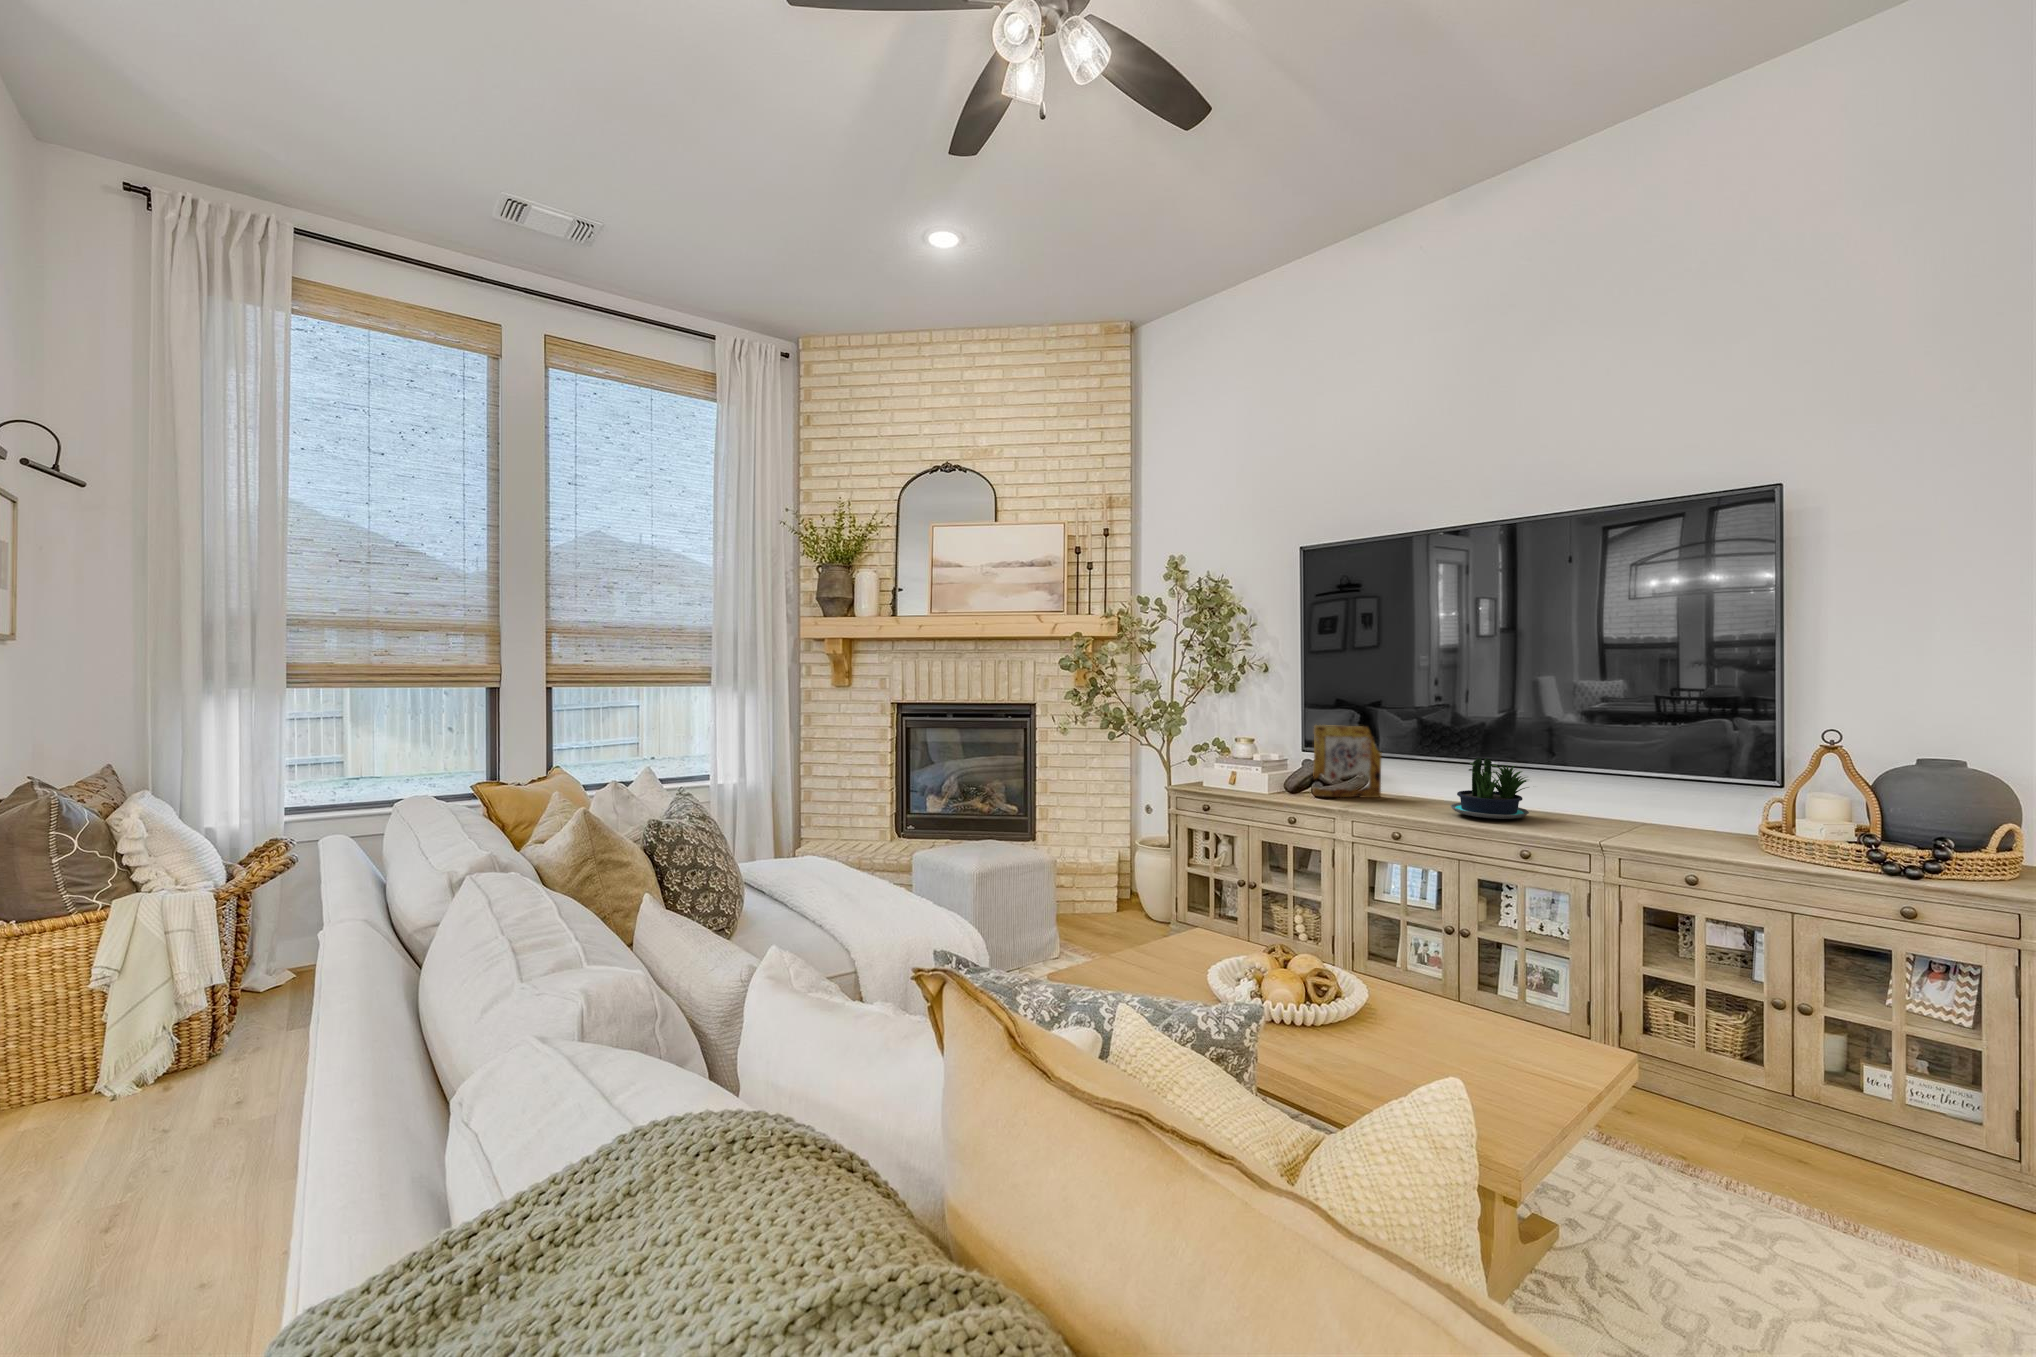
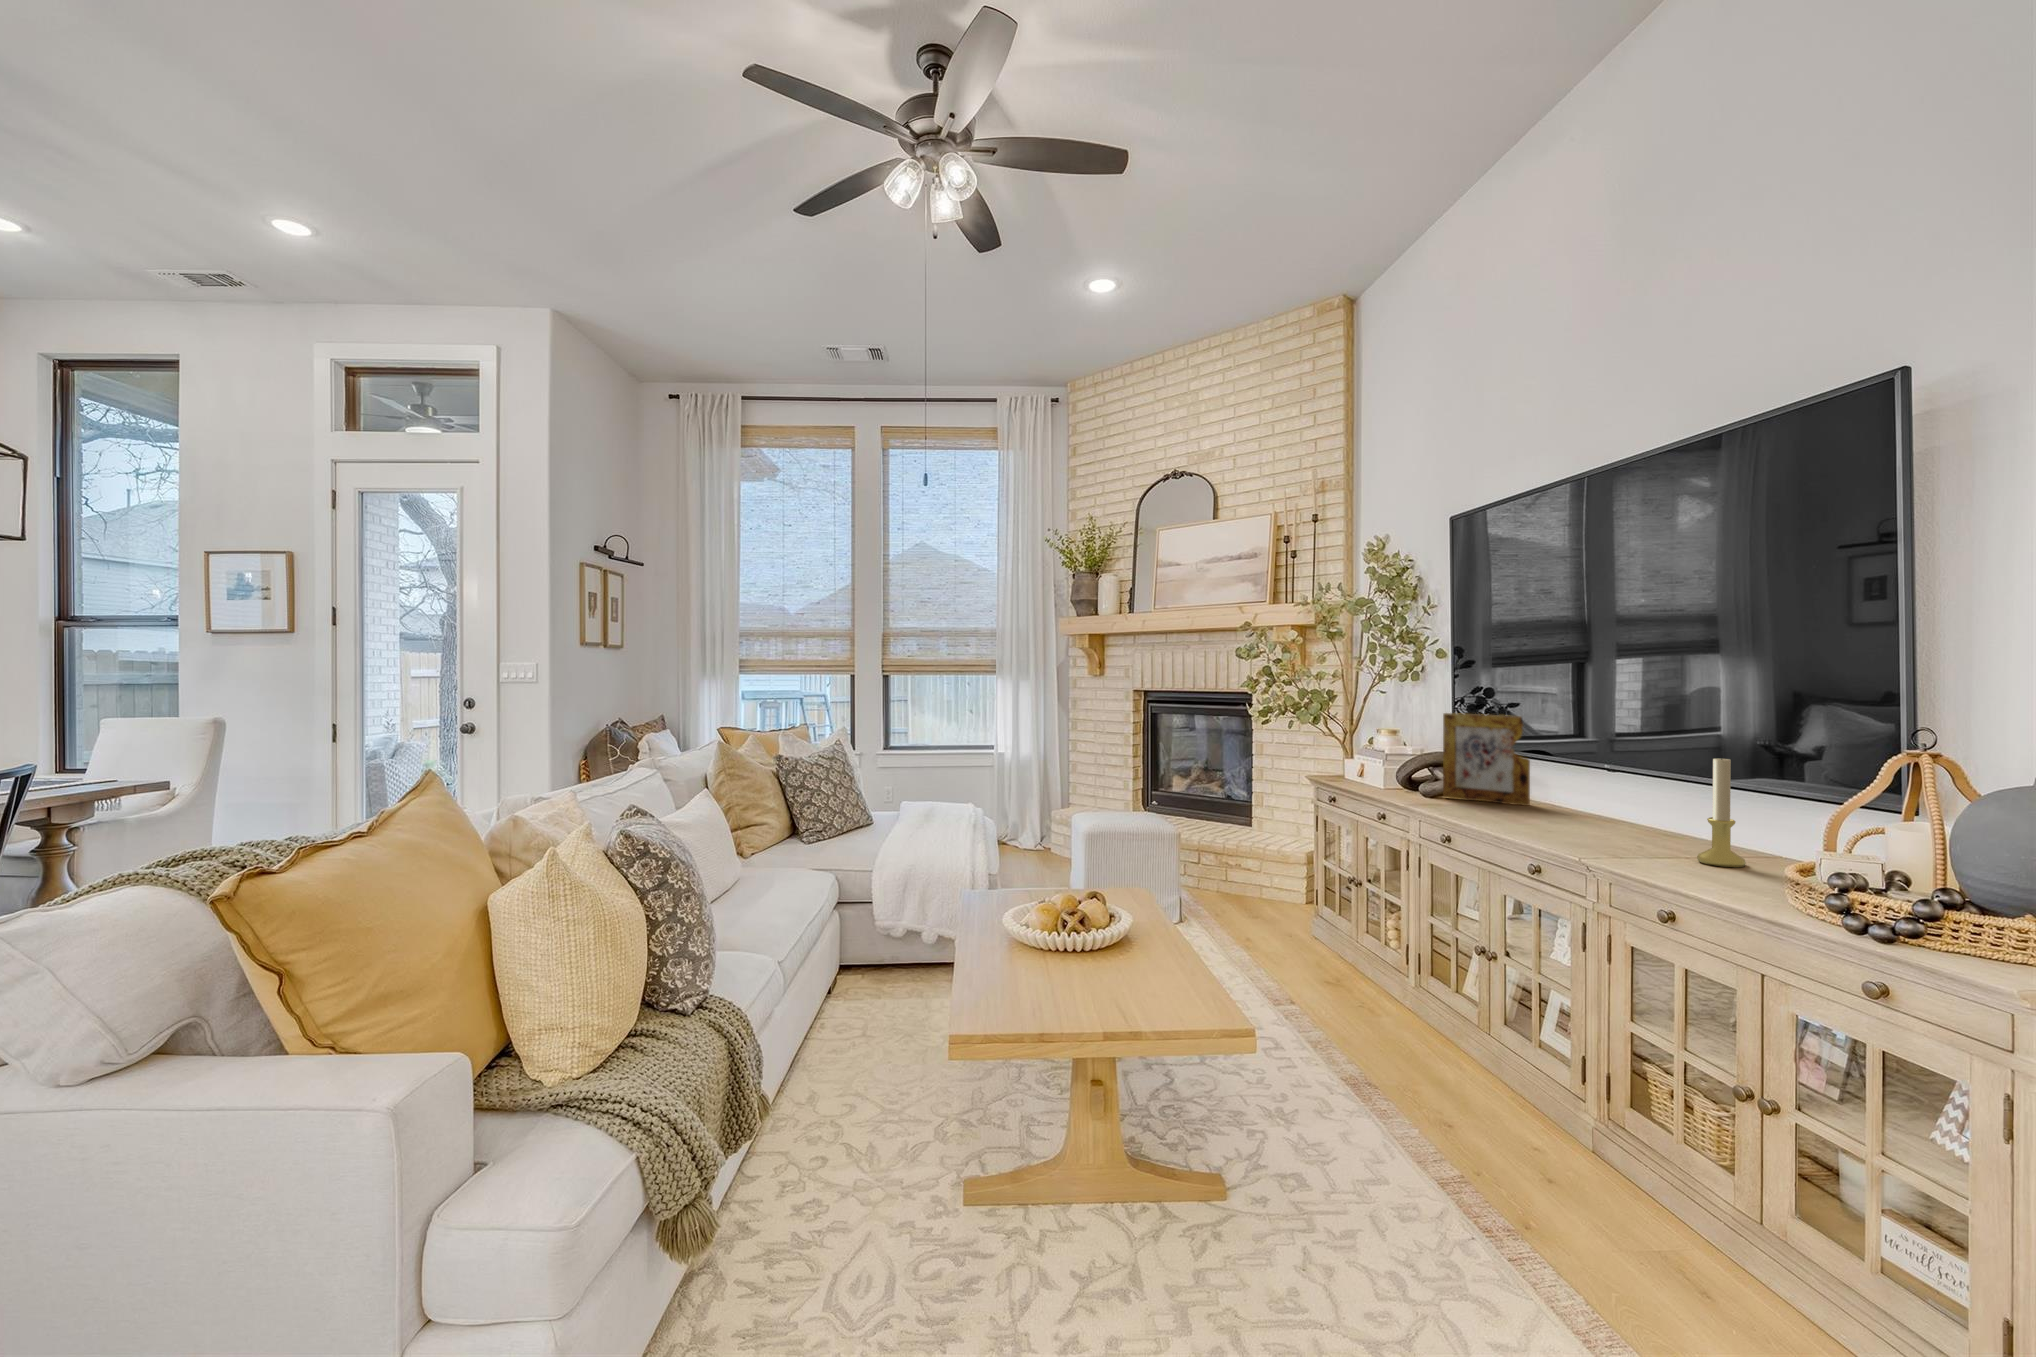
candle holder: none [1587,755,1616,830] -> present [1697,755,1746,867]
potted plant: present [1451,758,1529,819] -> none [1538,756,1672,838]

